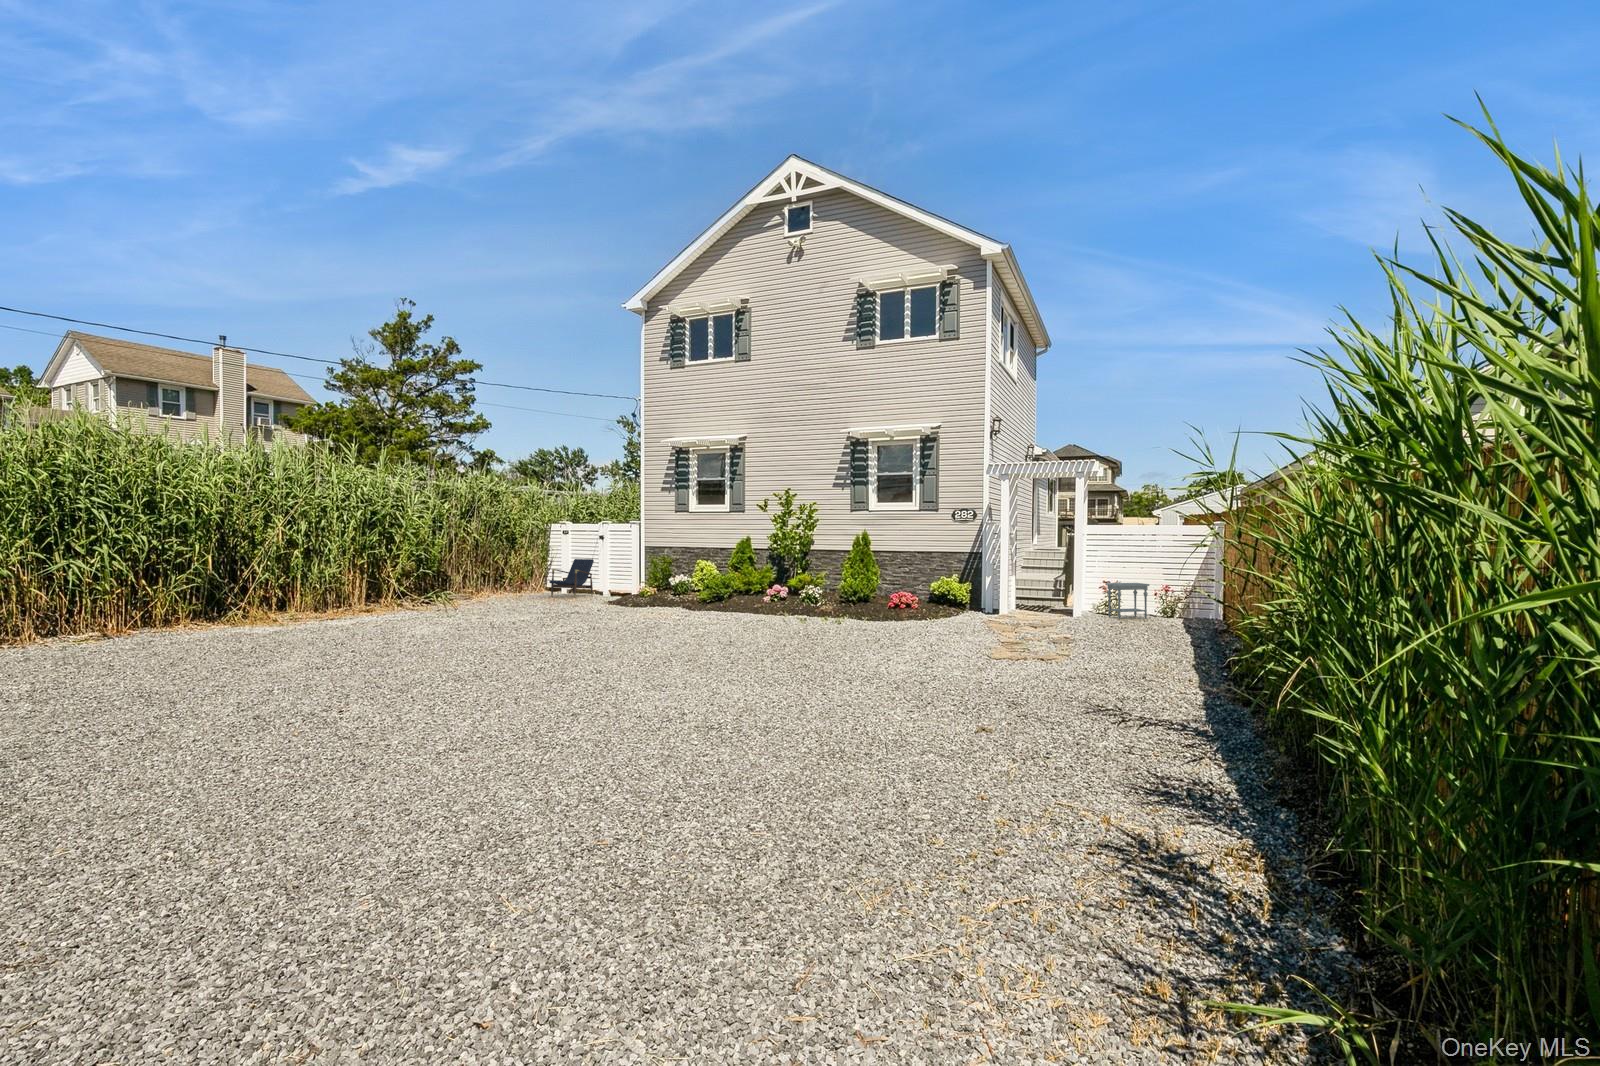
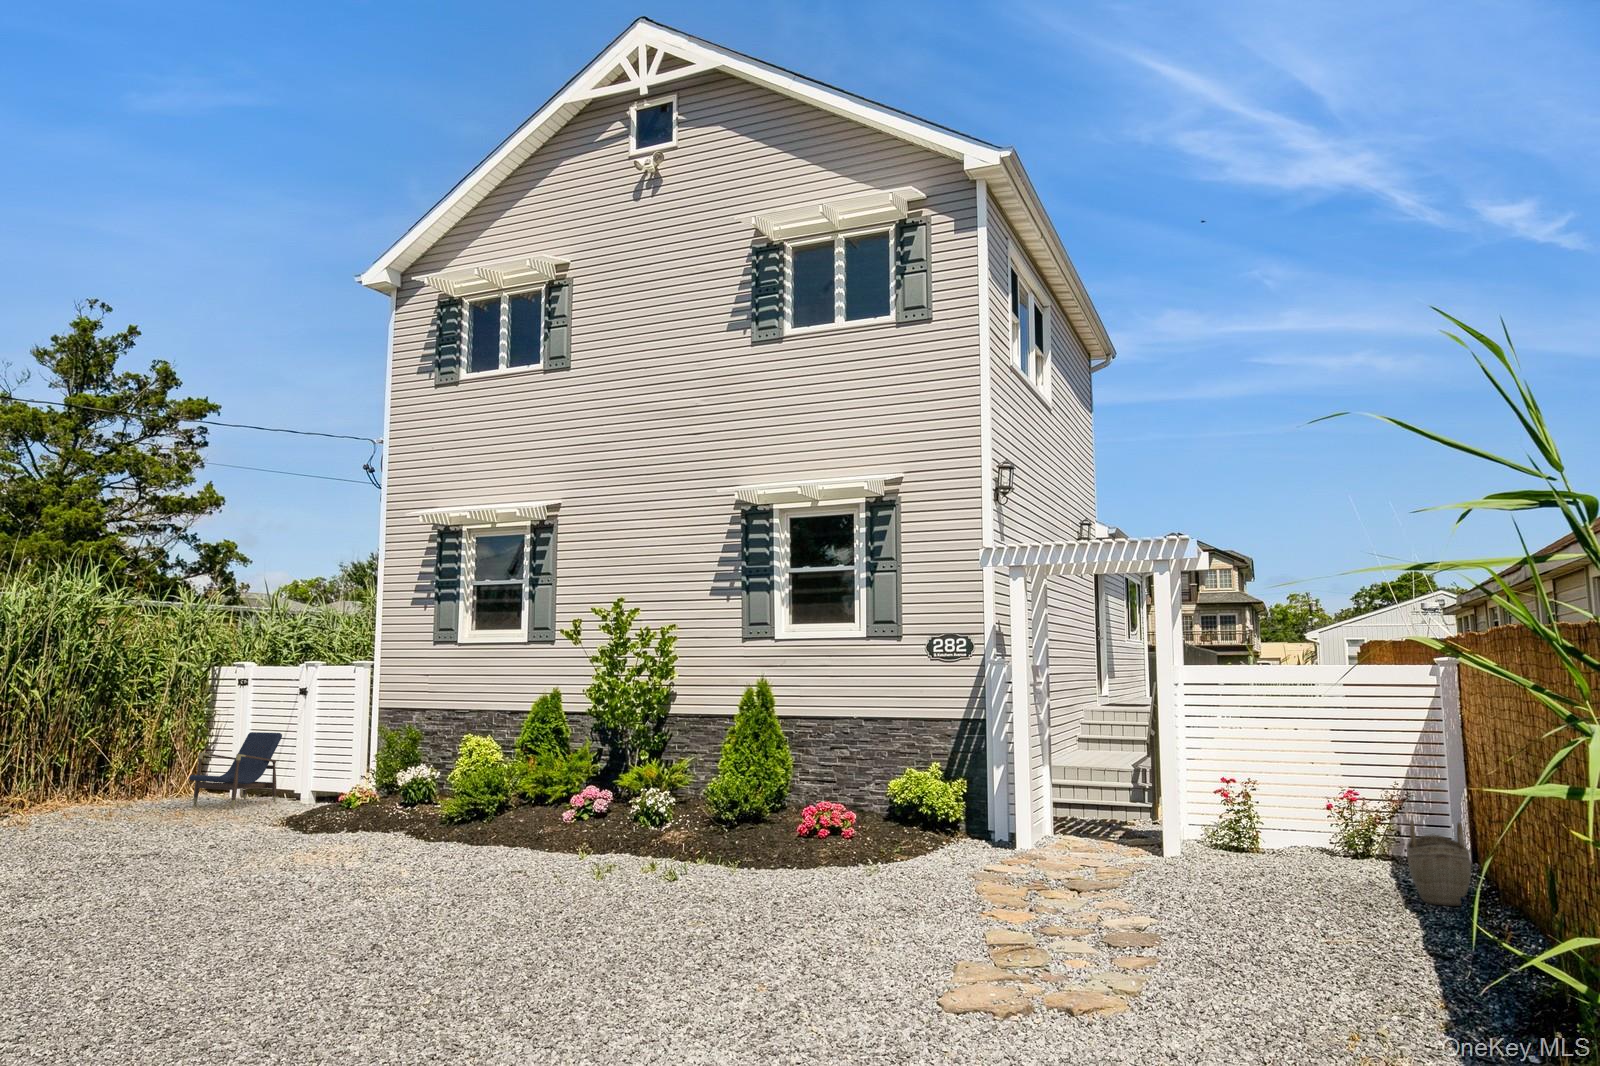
side table: present [1106,583,1149,619] -> none [1225,782,1314,862]
woven basket: none [1190,596,1218,633] -> present [1407,821,1471,906]

